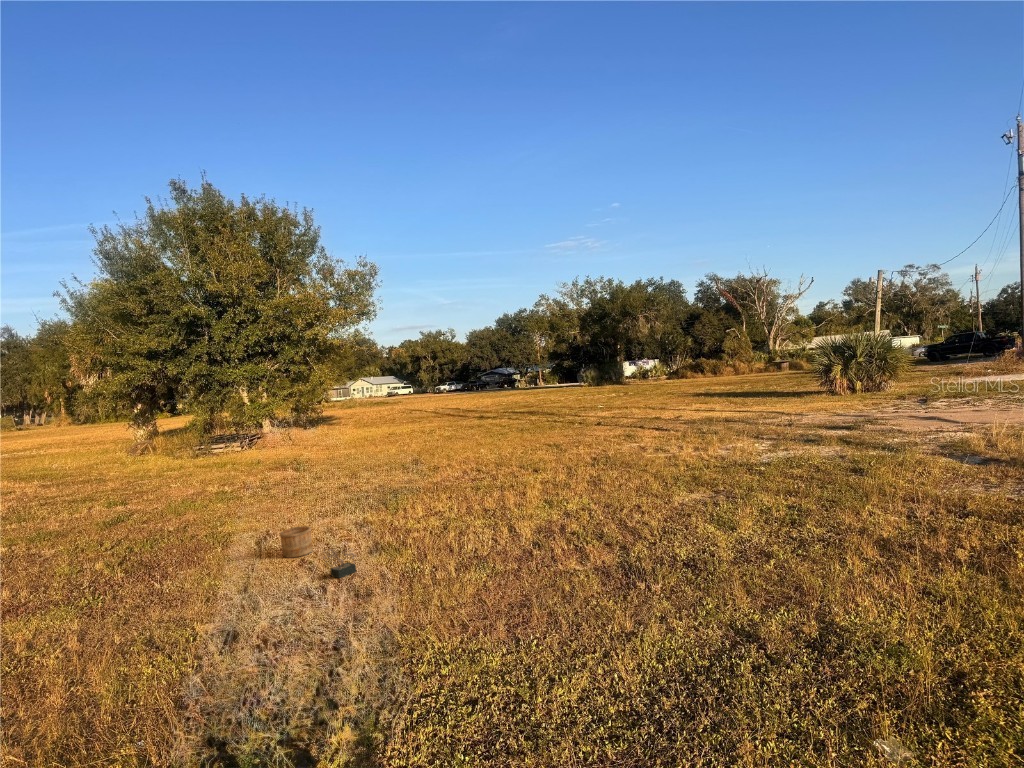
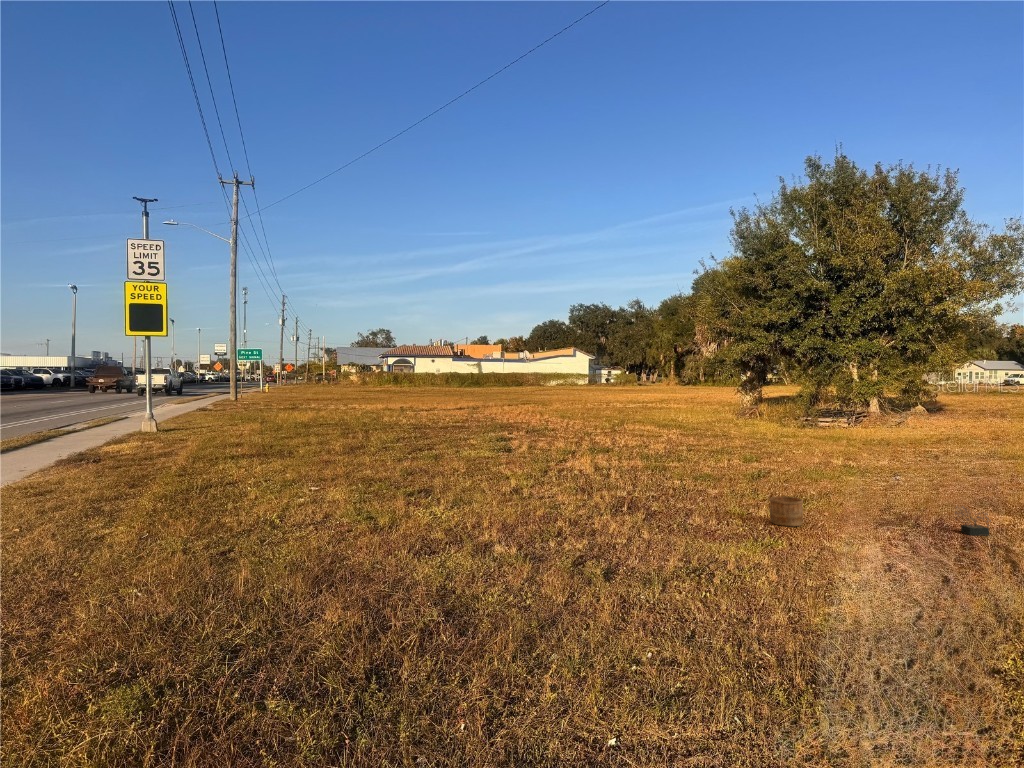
wooden bucket: present [280,526,313,558] -> present [769,496,803,526]

